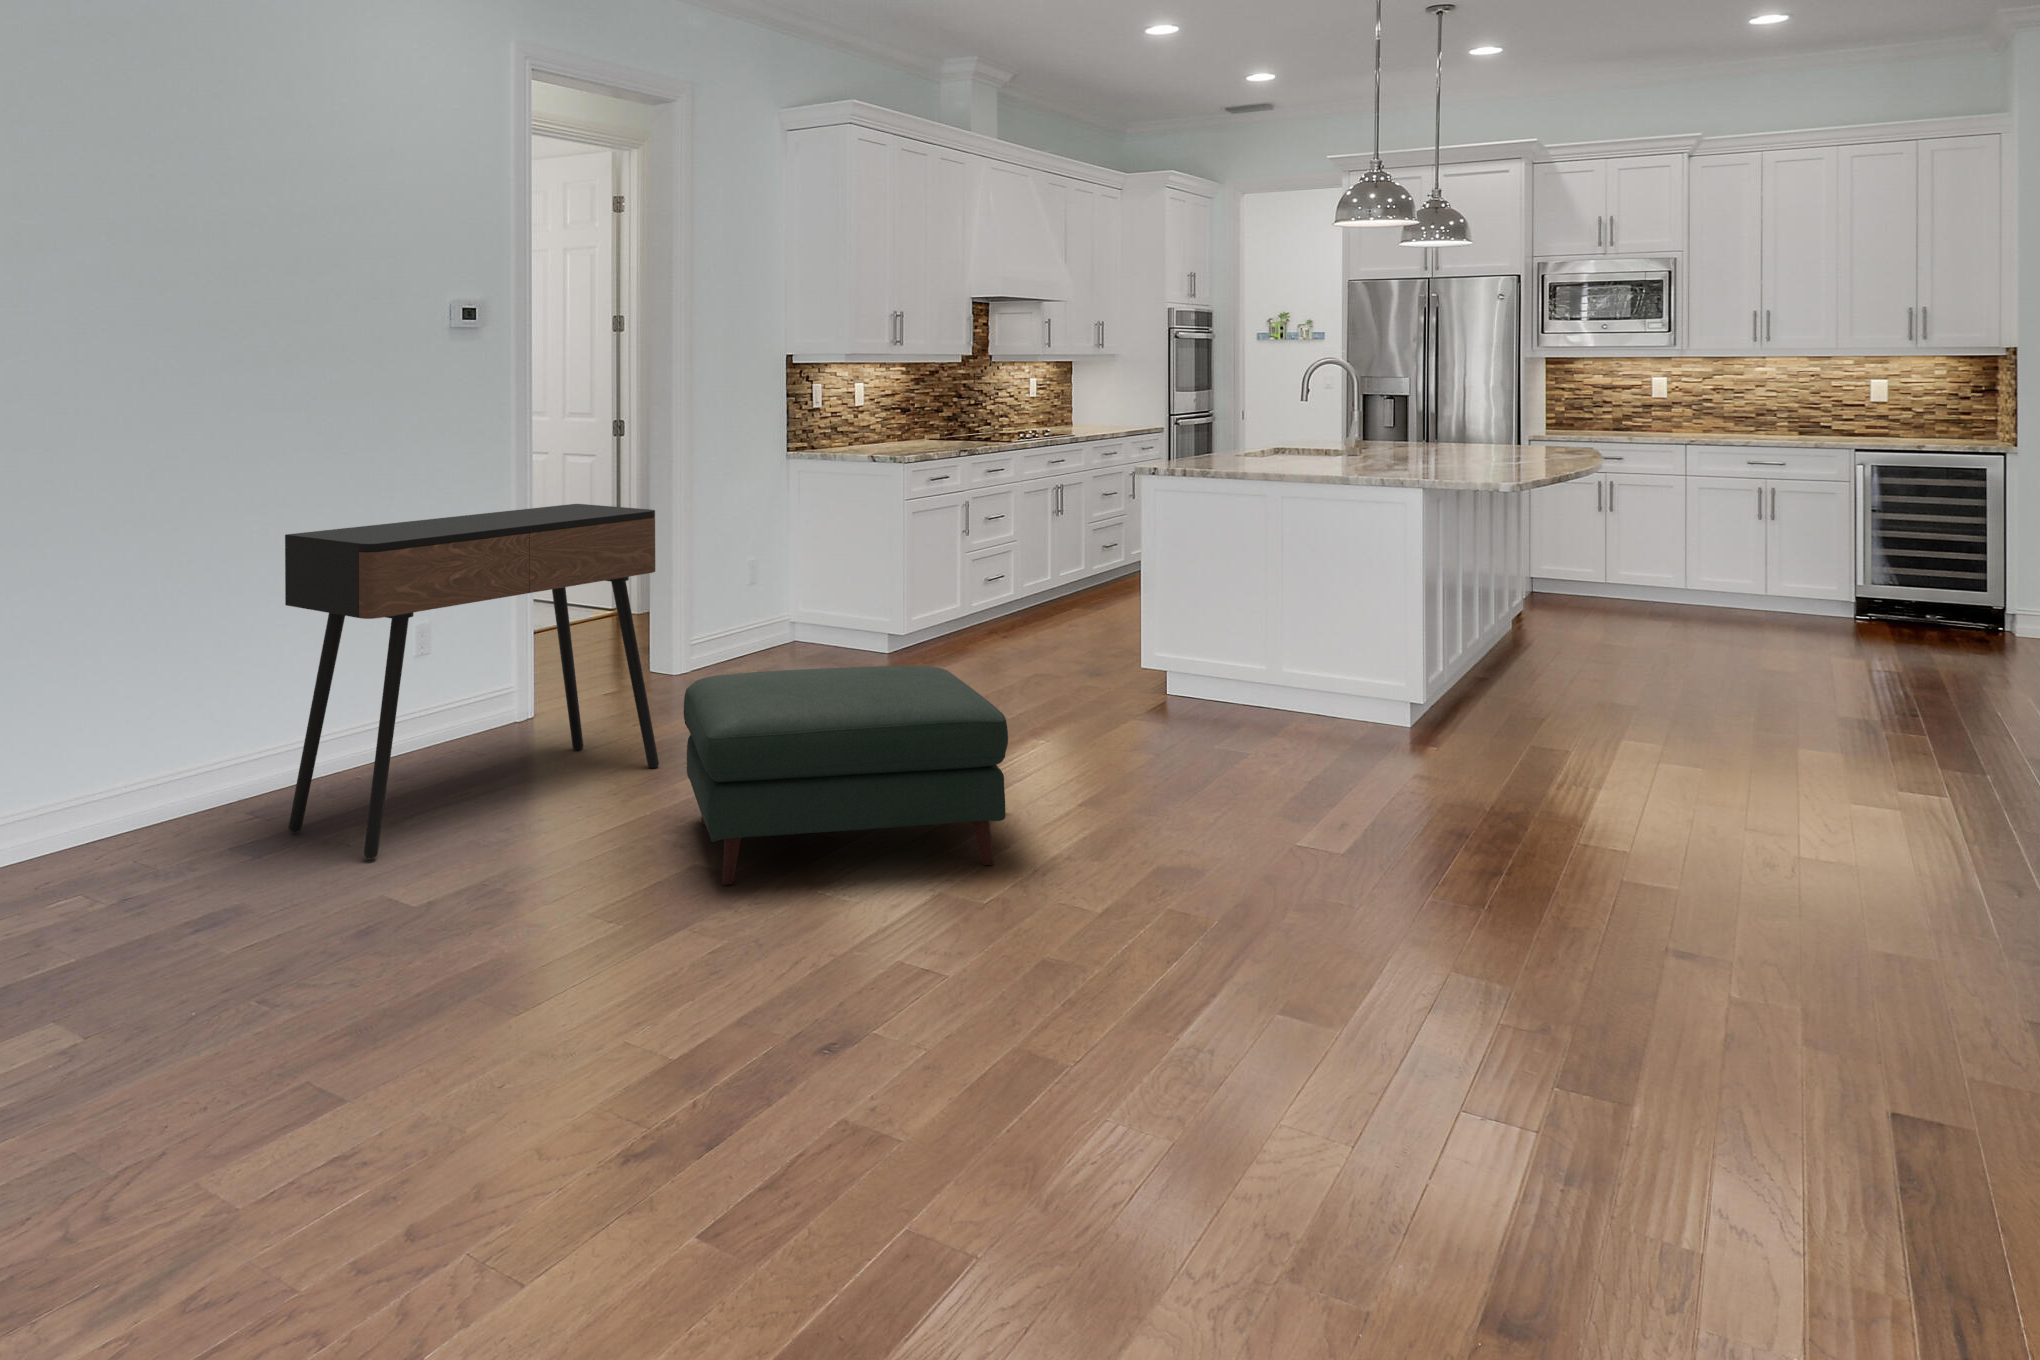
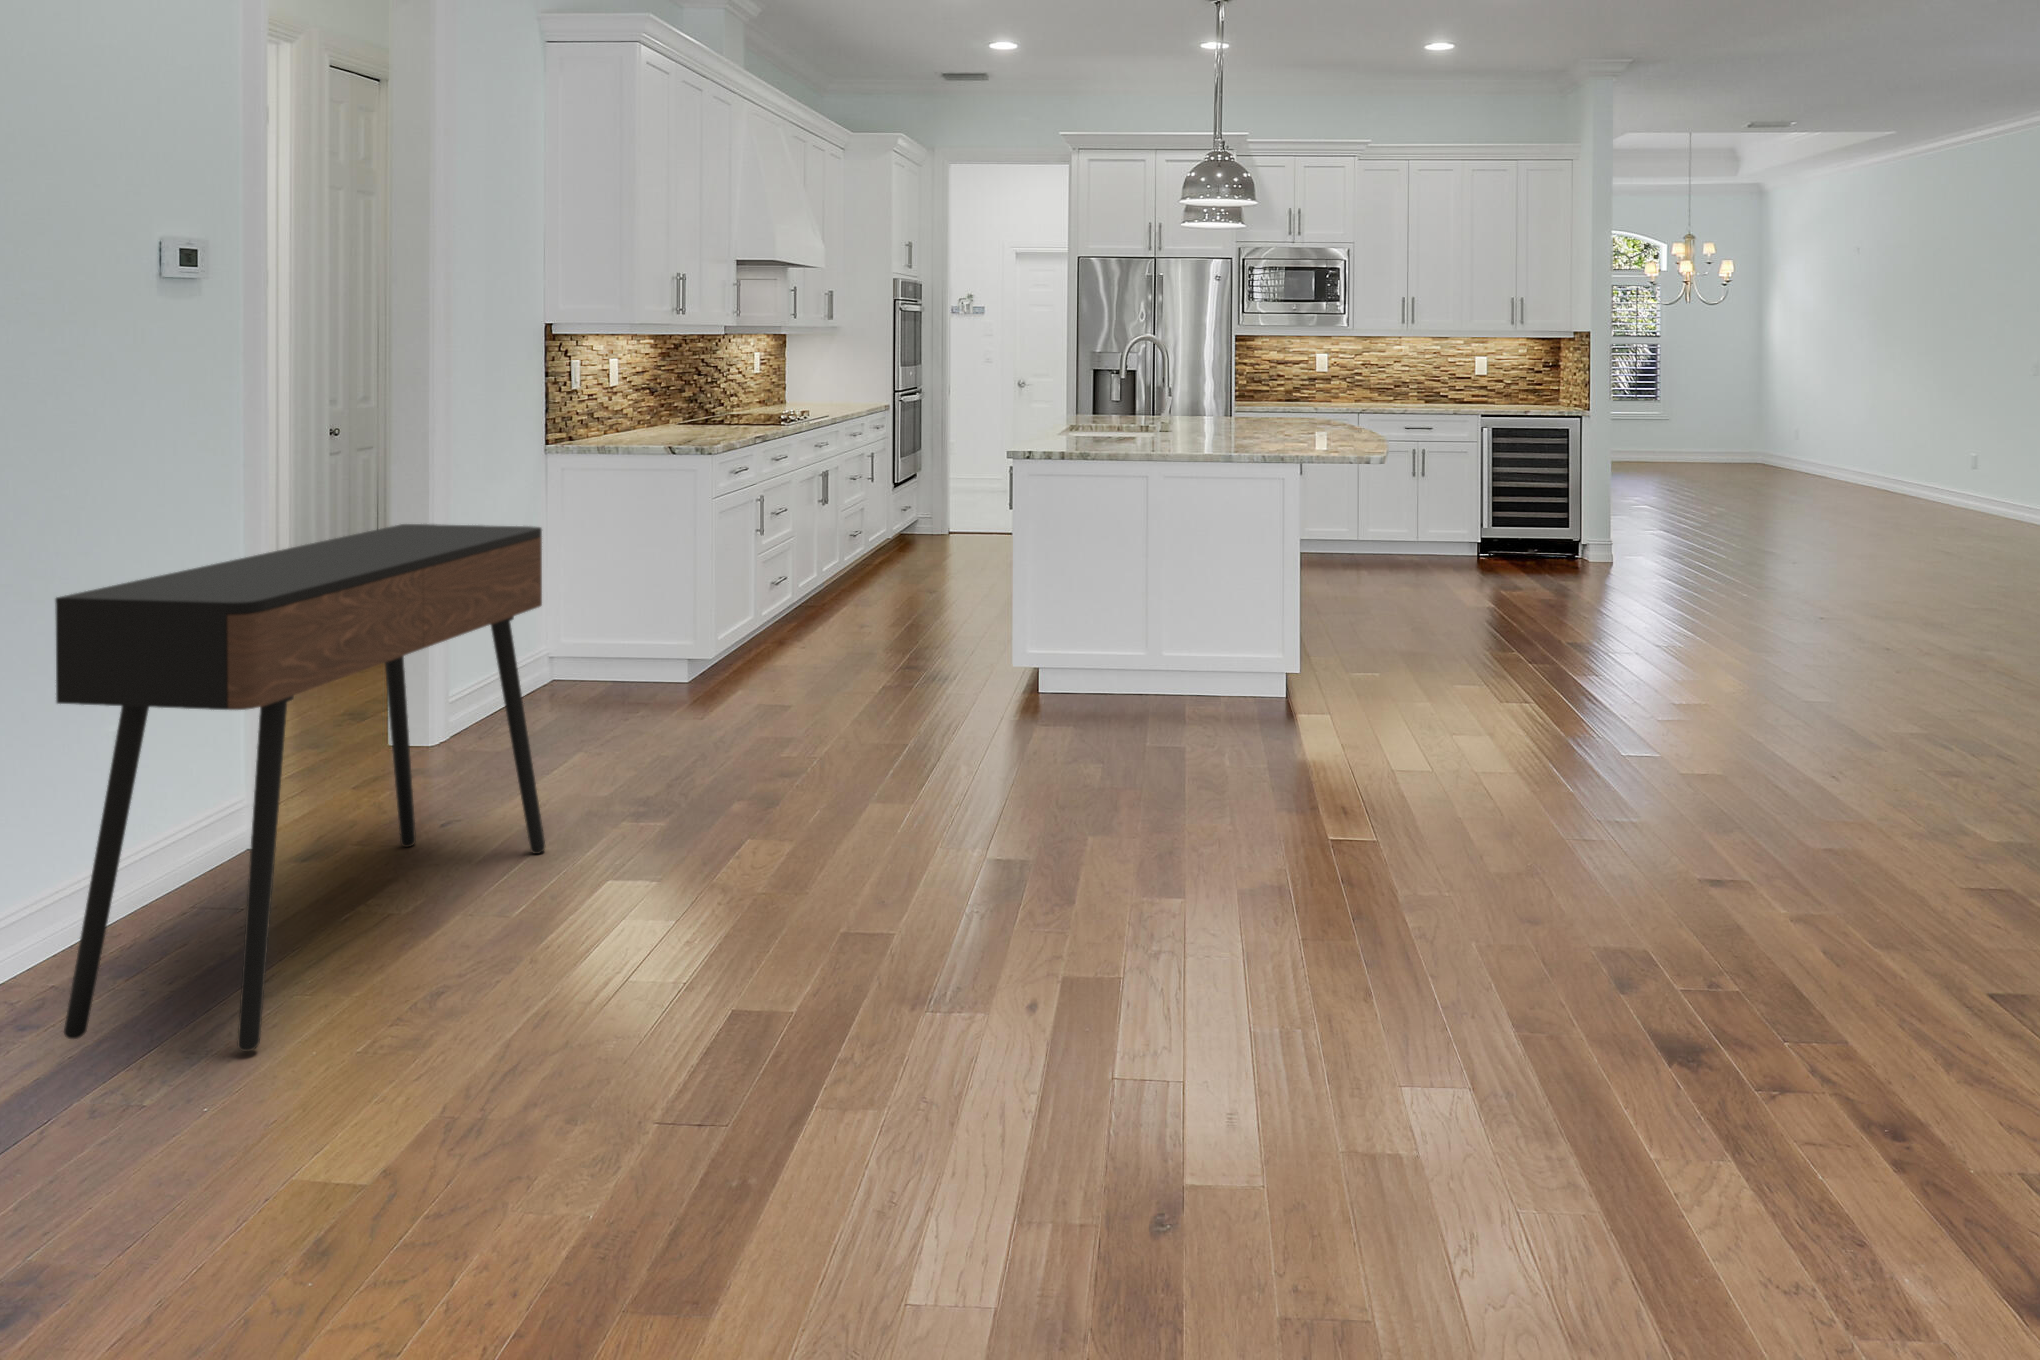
ottoman: present [684,666,1008,885] -> none [651,687,1067,982]

